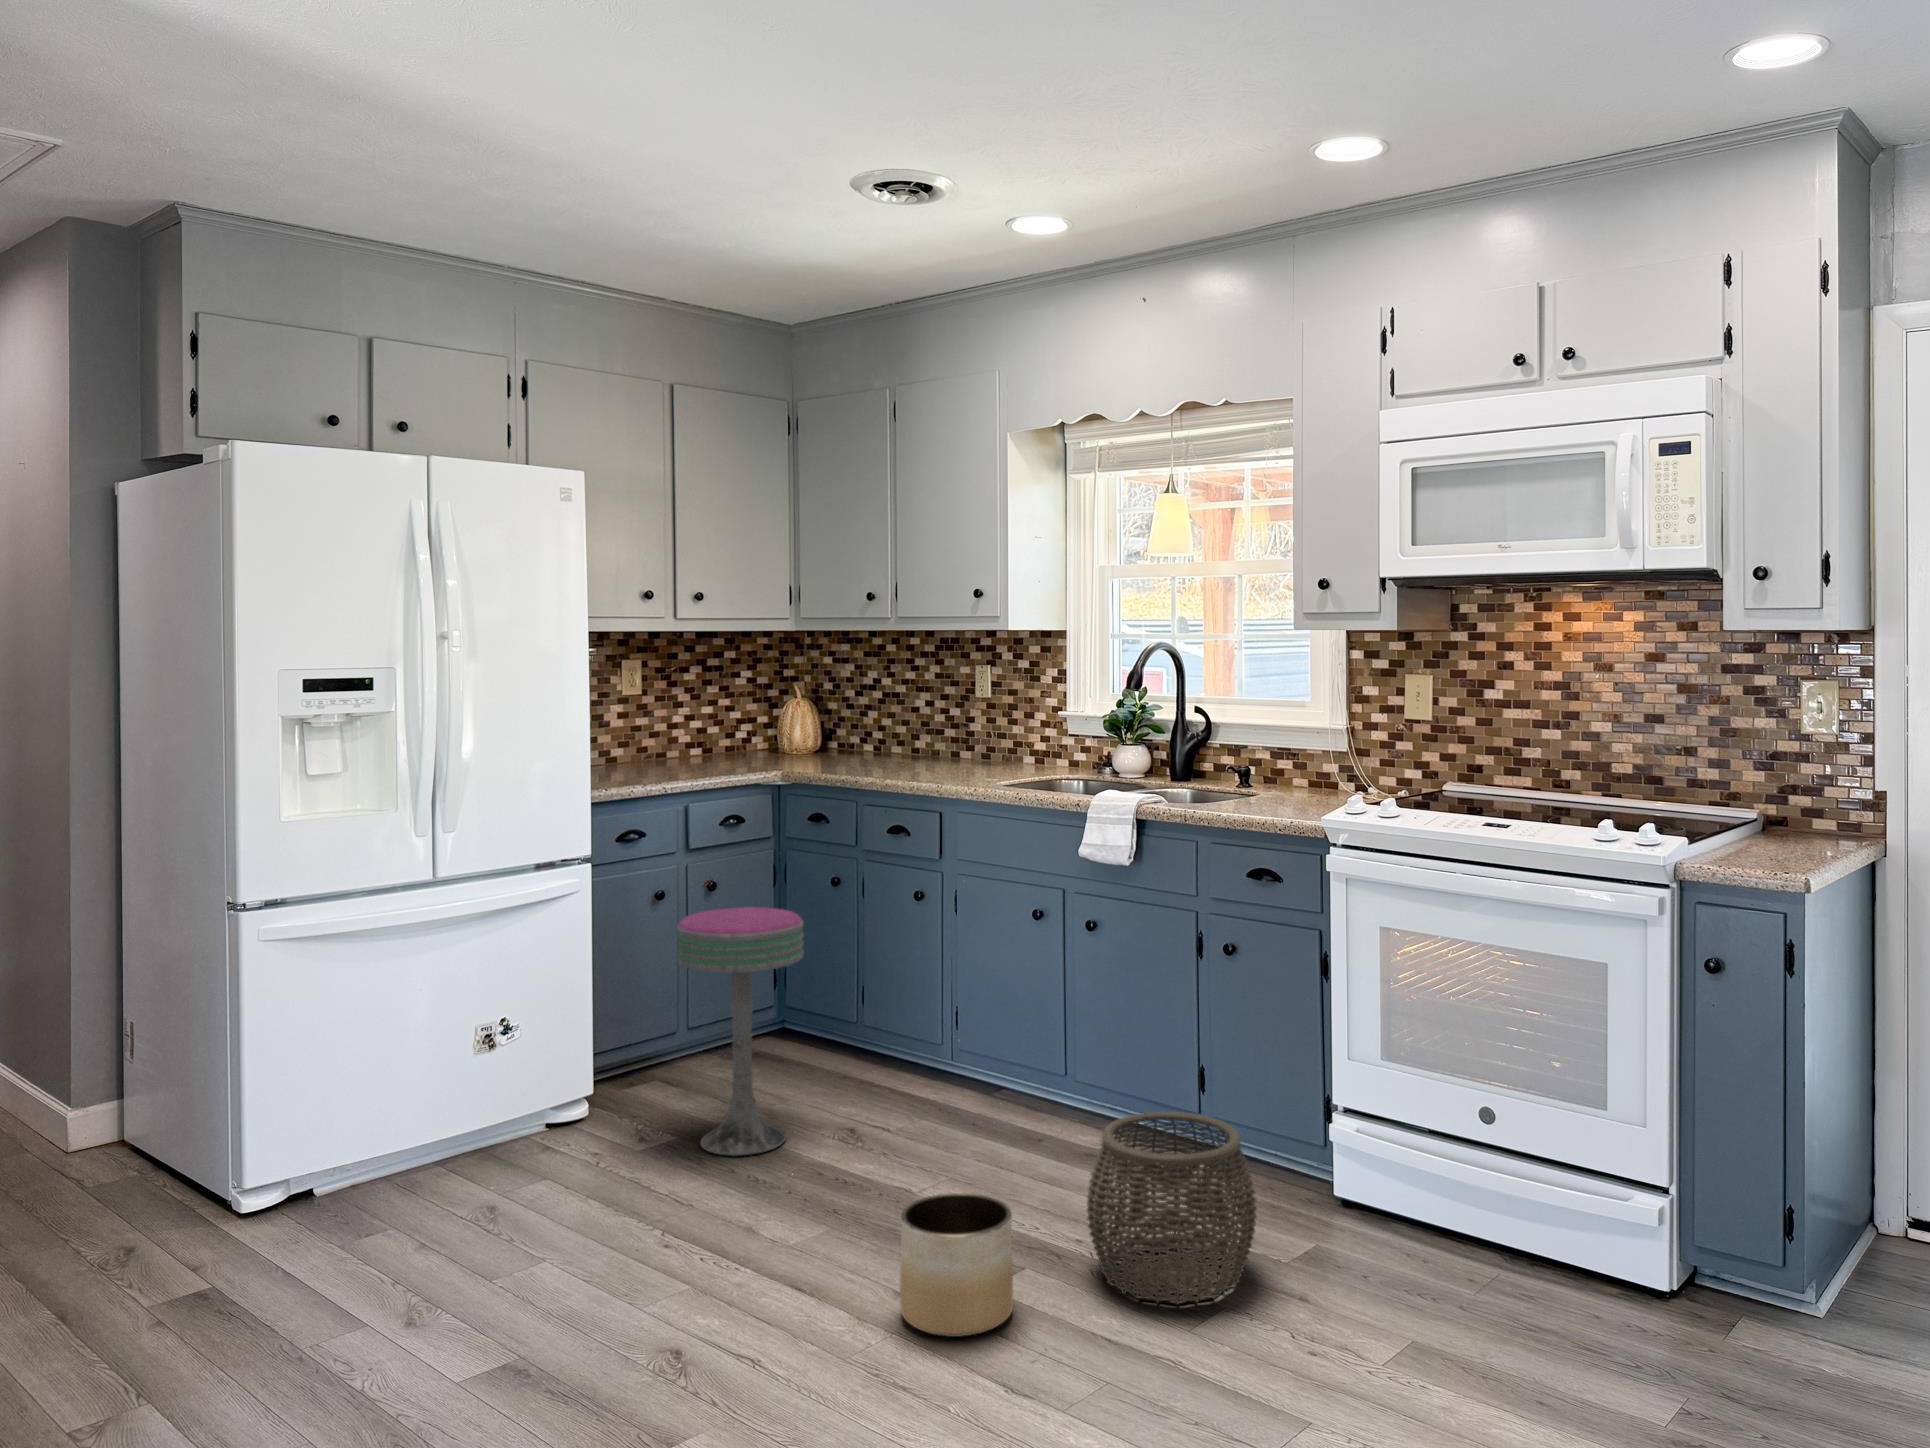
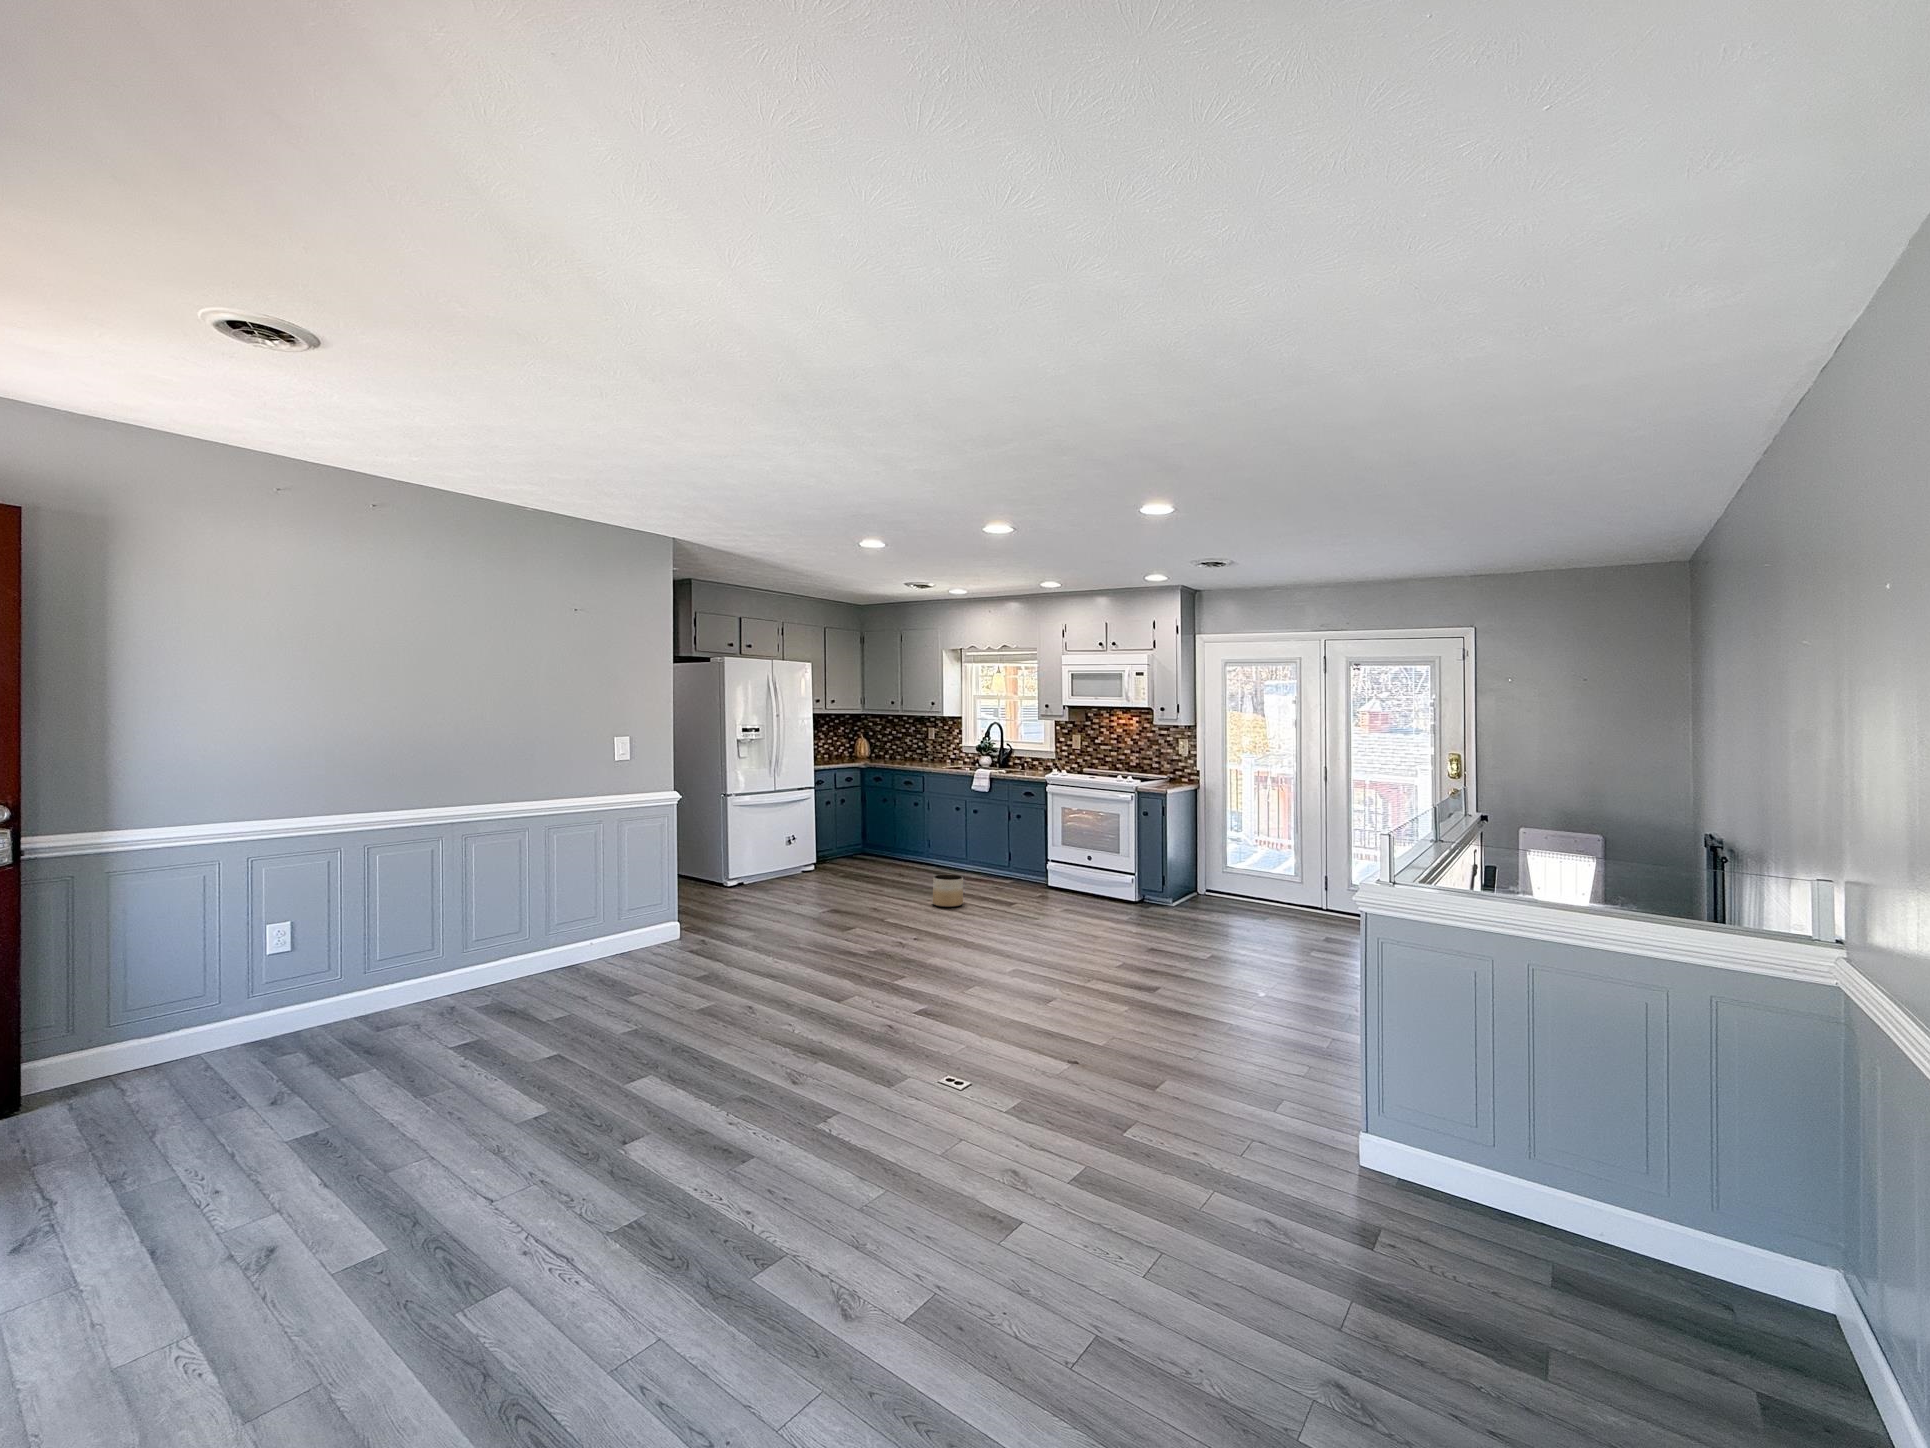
bar stool: present [677,907,804,1156] -> none [848,804,888,879]
woven basket: present [1087,1112,1257,1304] -> none [981,856,1027,903]

